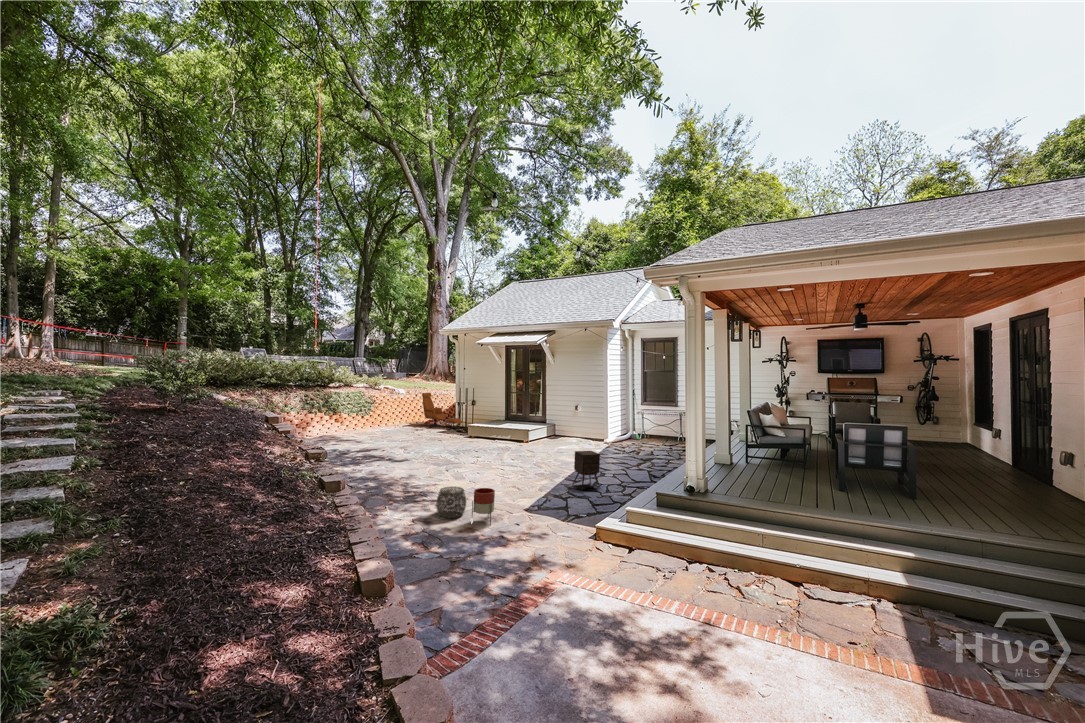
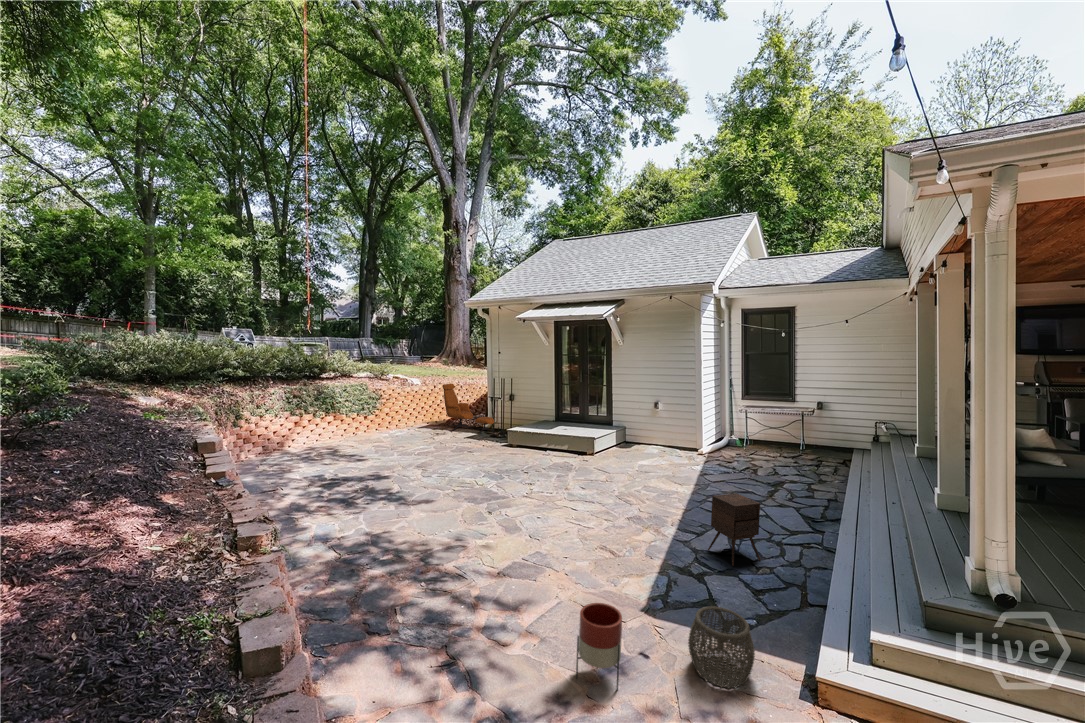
woven basket: present [436,487,466,518] -> present [688,606,755,689]

